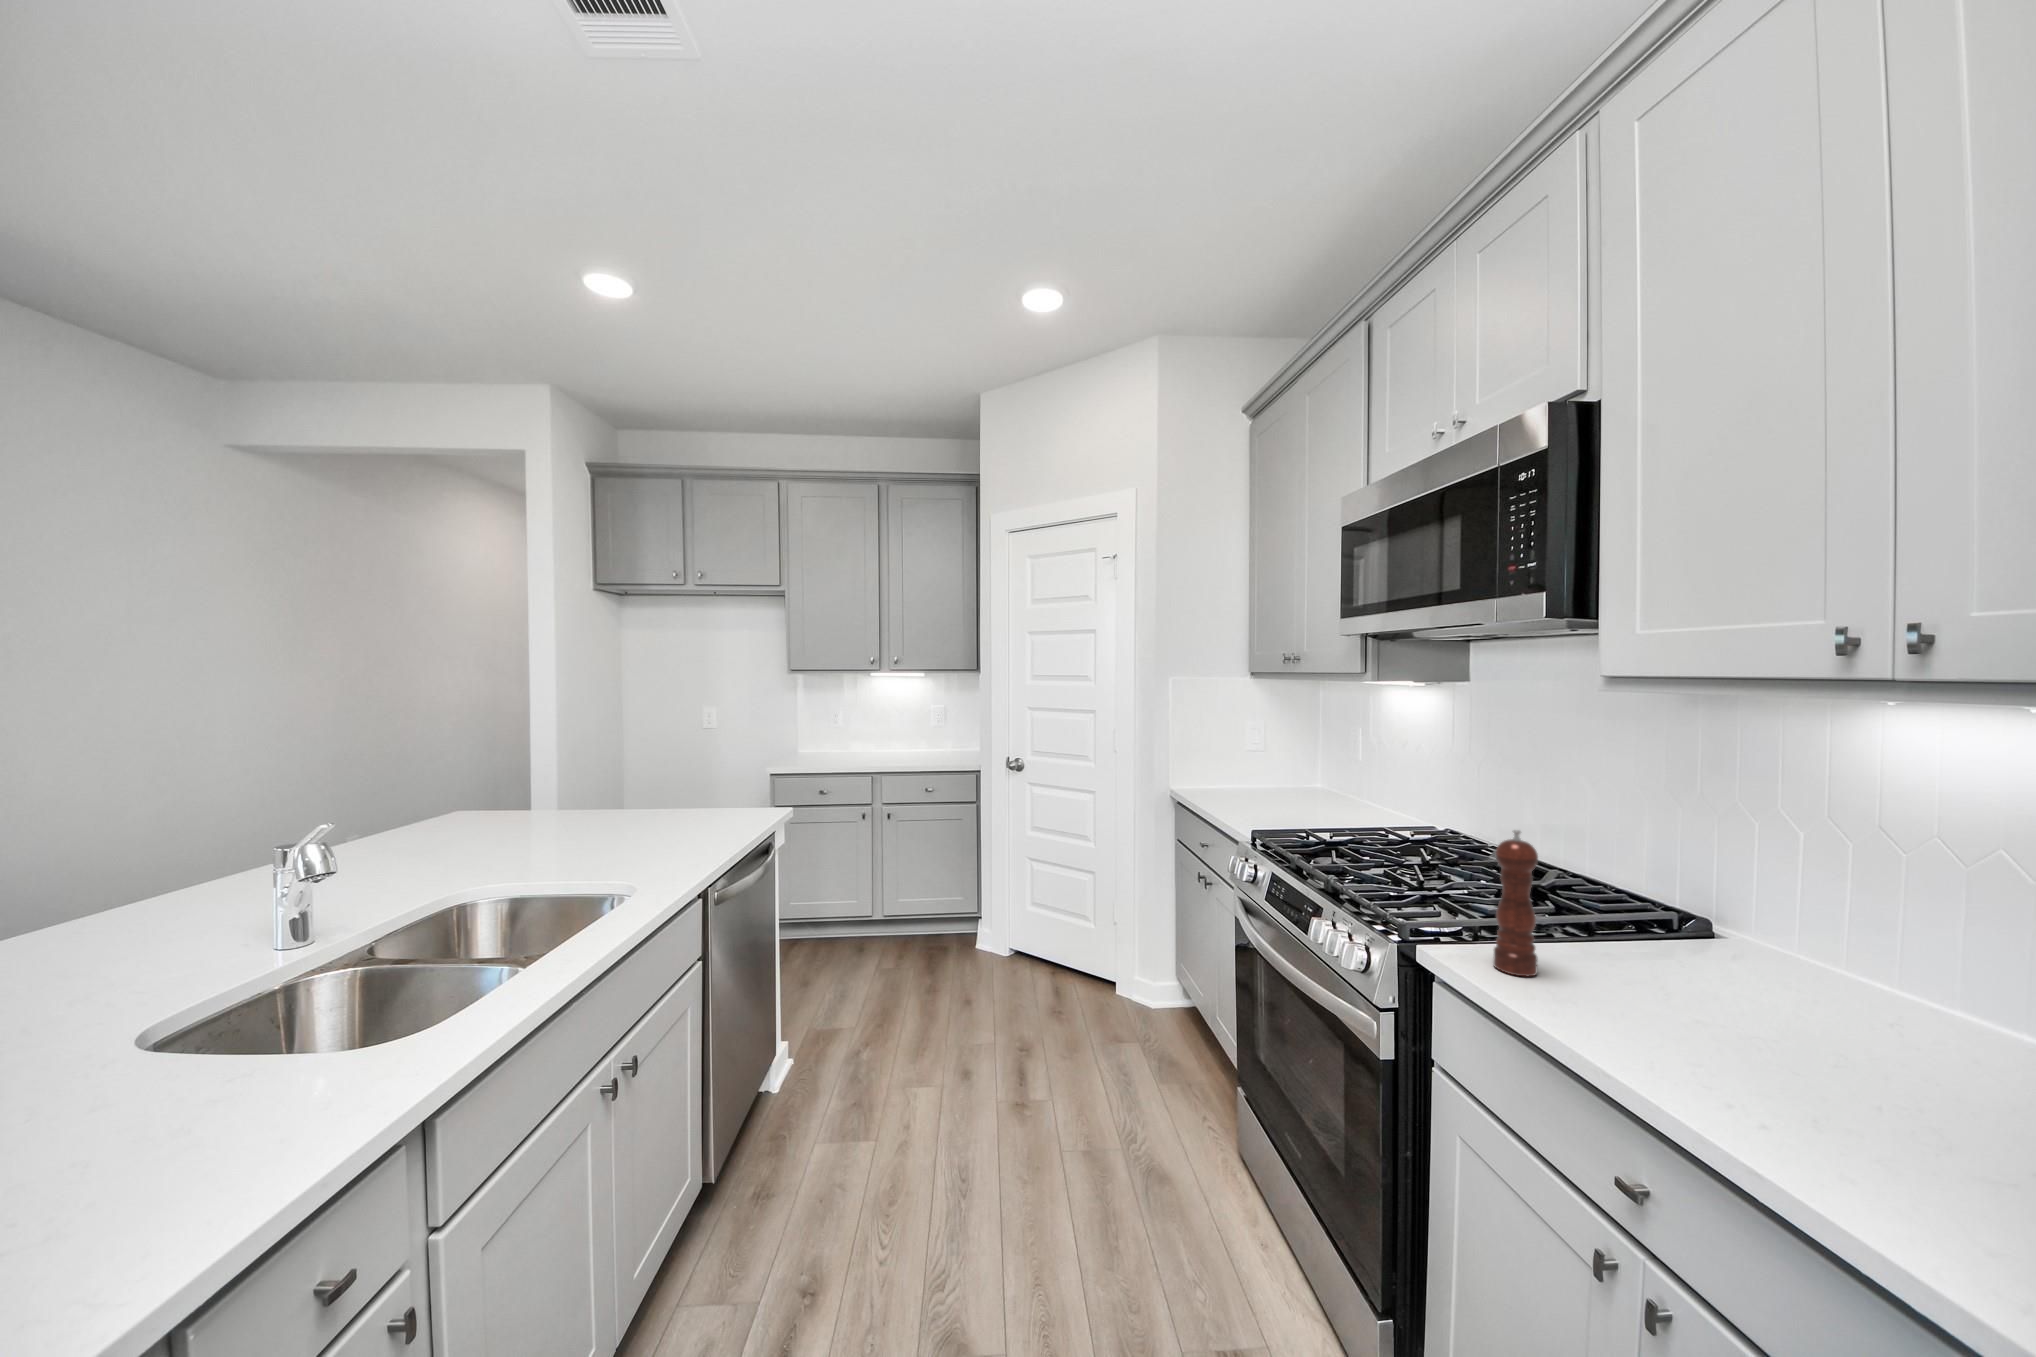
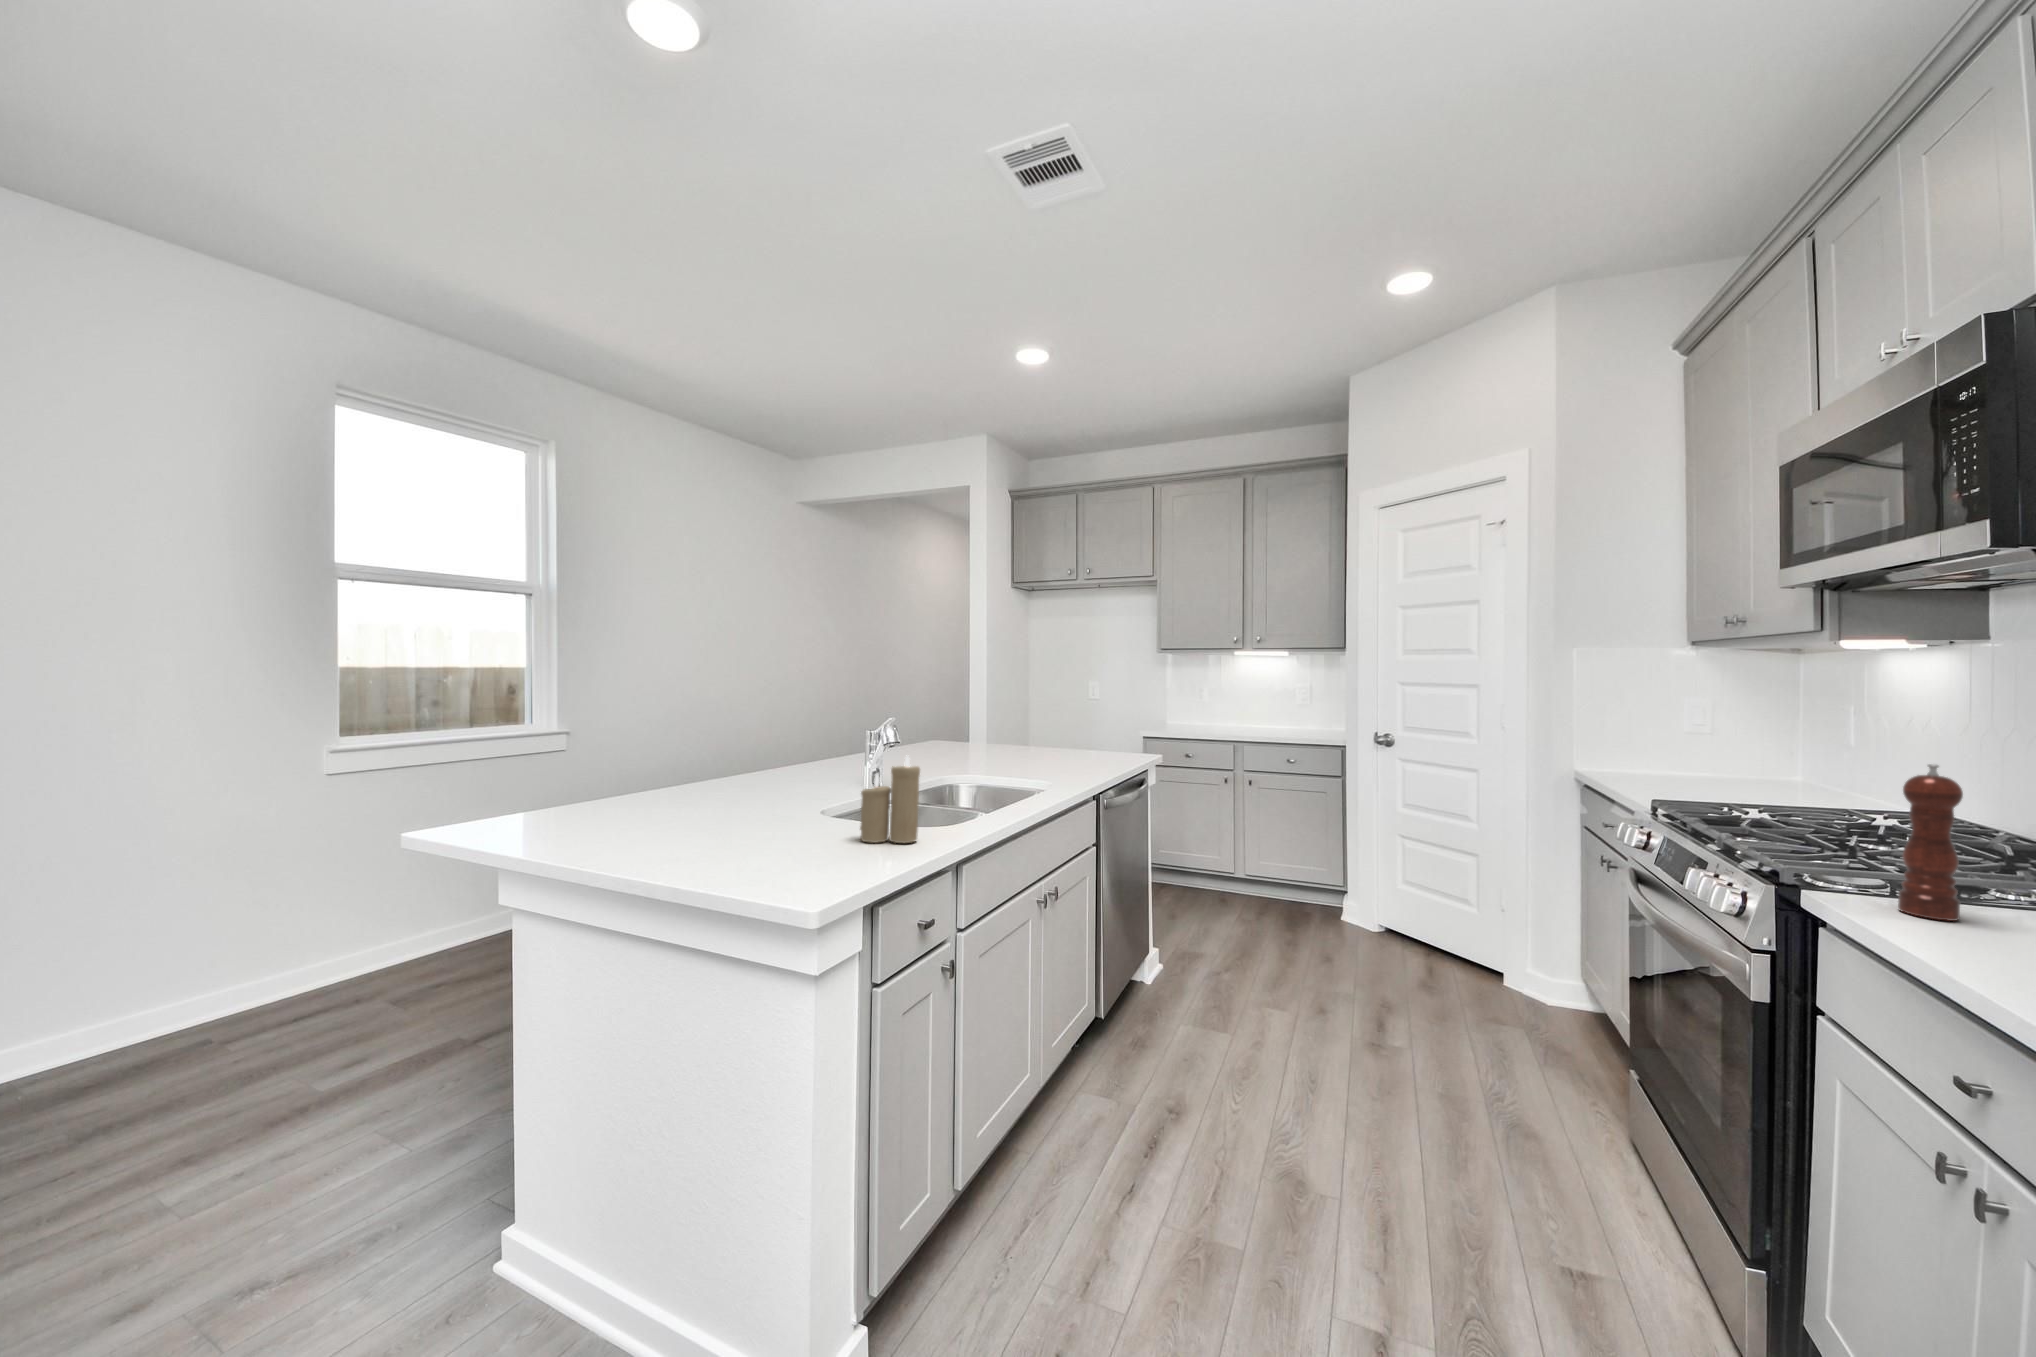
candle: none [173,956,328,1147] -> present [860,756,920,843]

